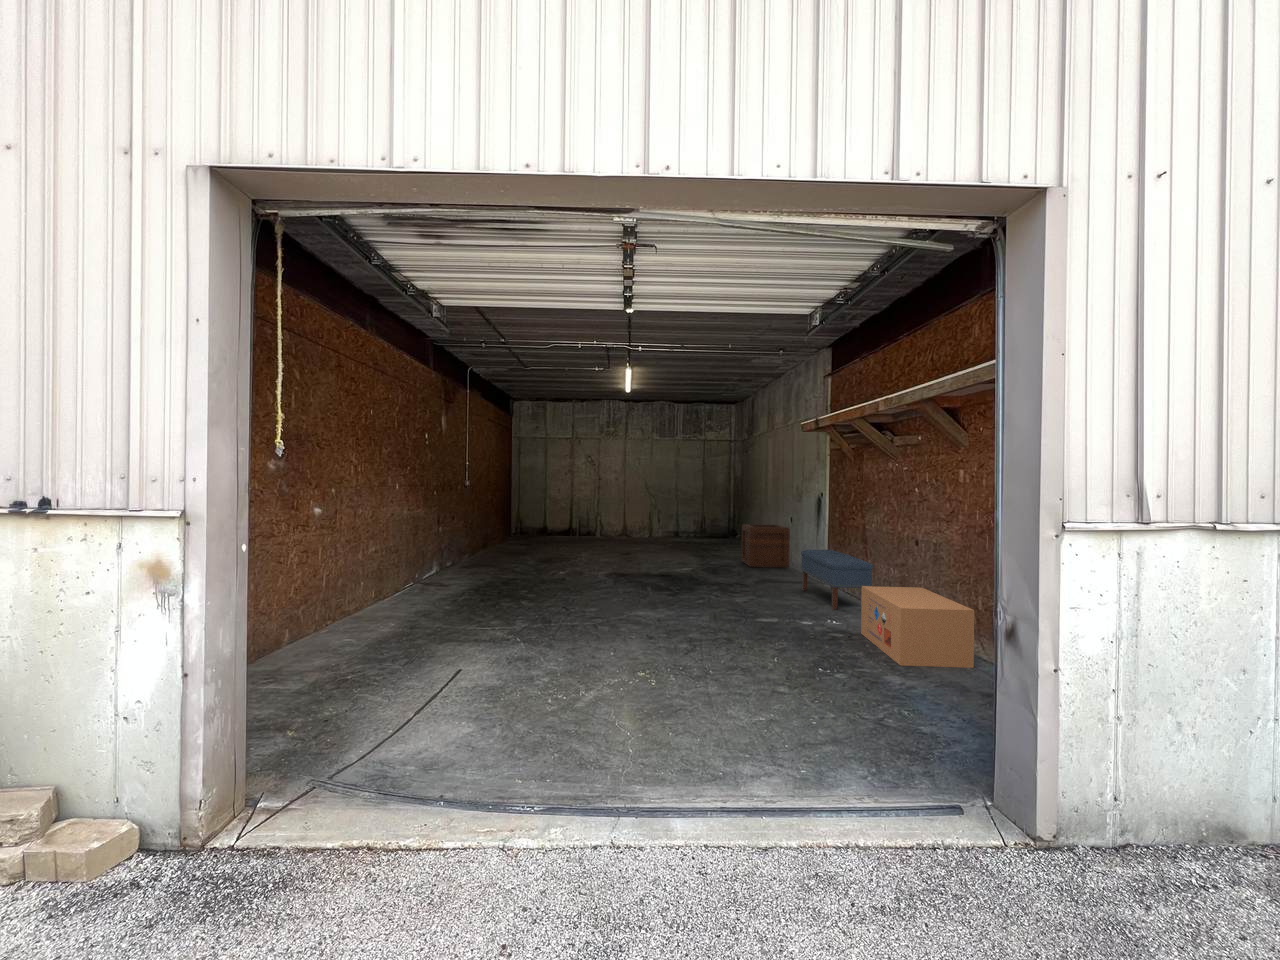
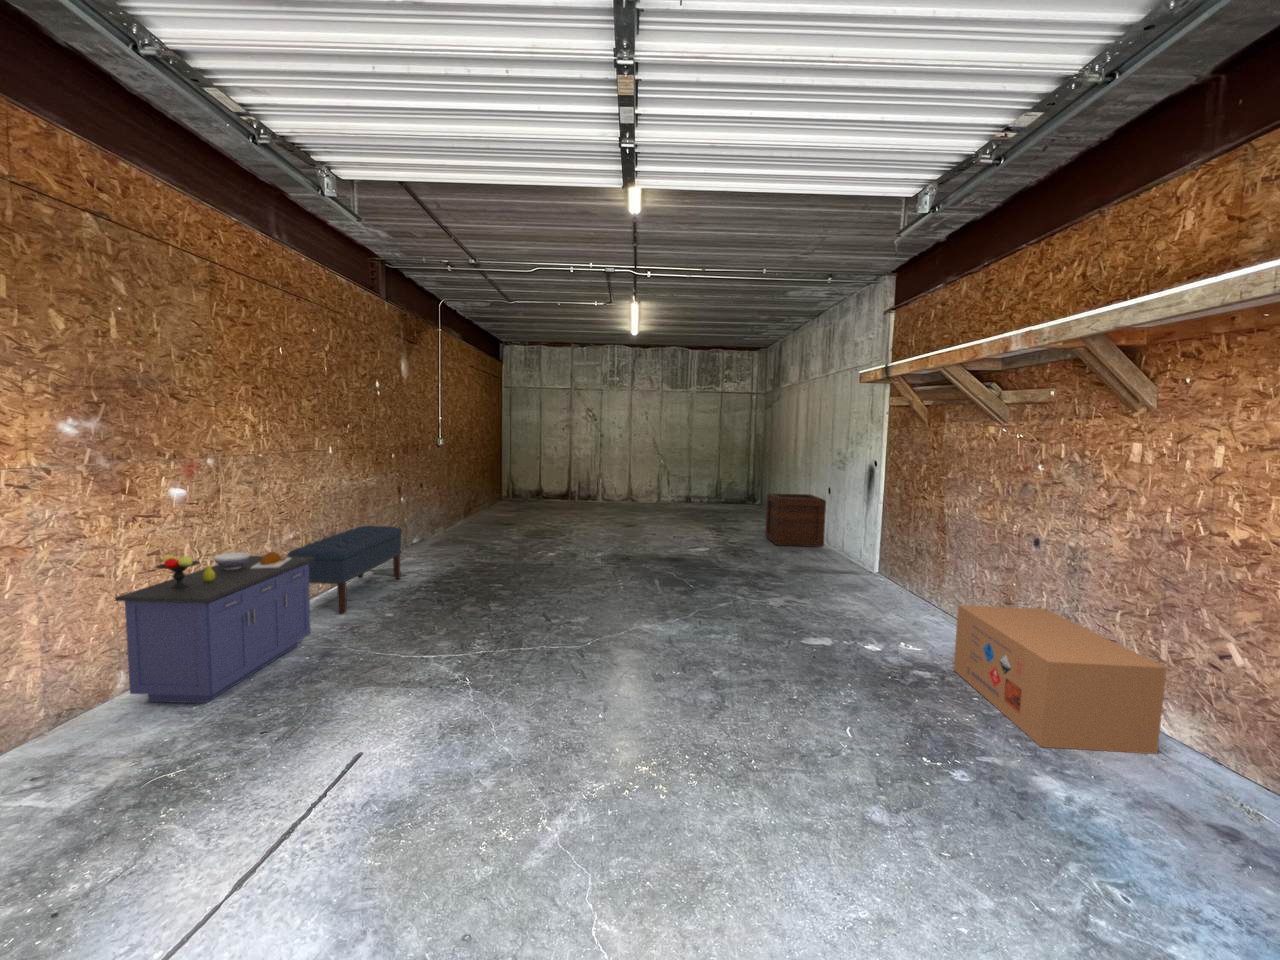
bench: present [801,550,873,610] -> present [288,526,402,614]
storage cabinet: none [290,551,401,651] -> present [115,552,314,703]

